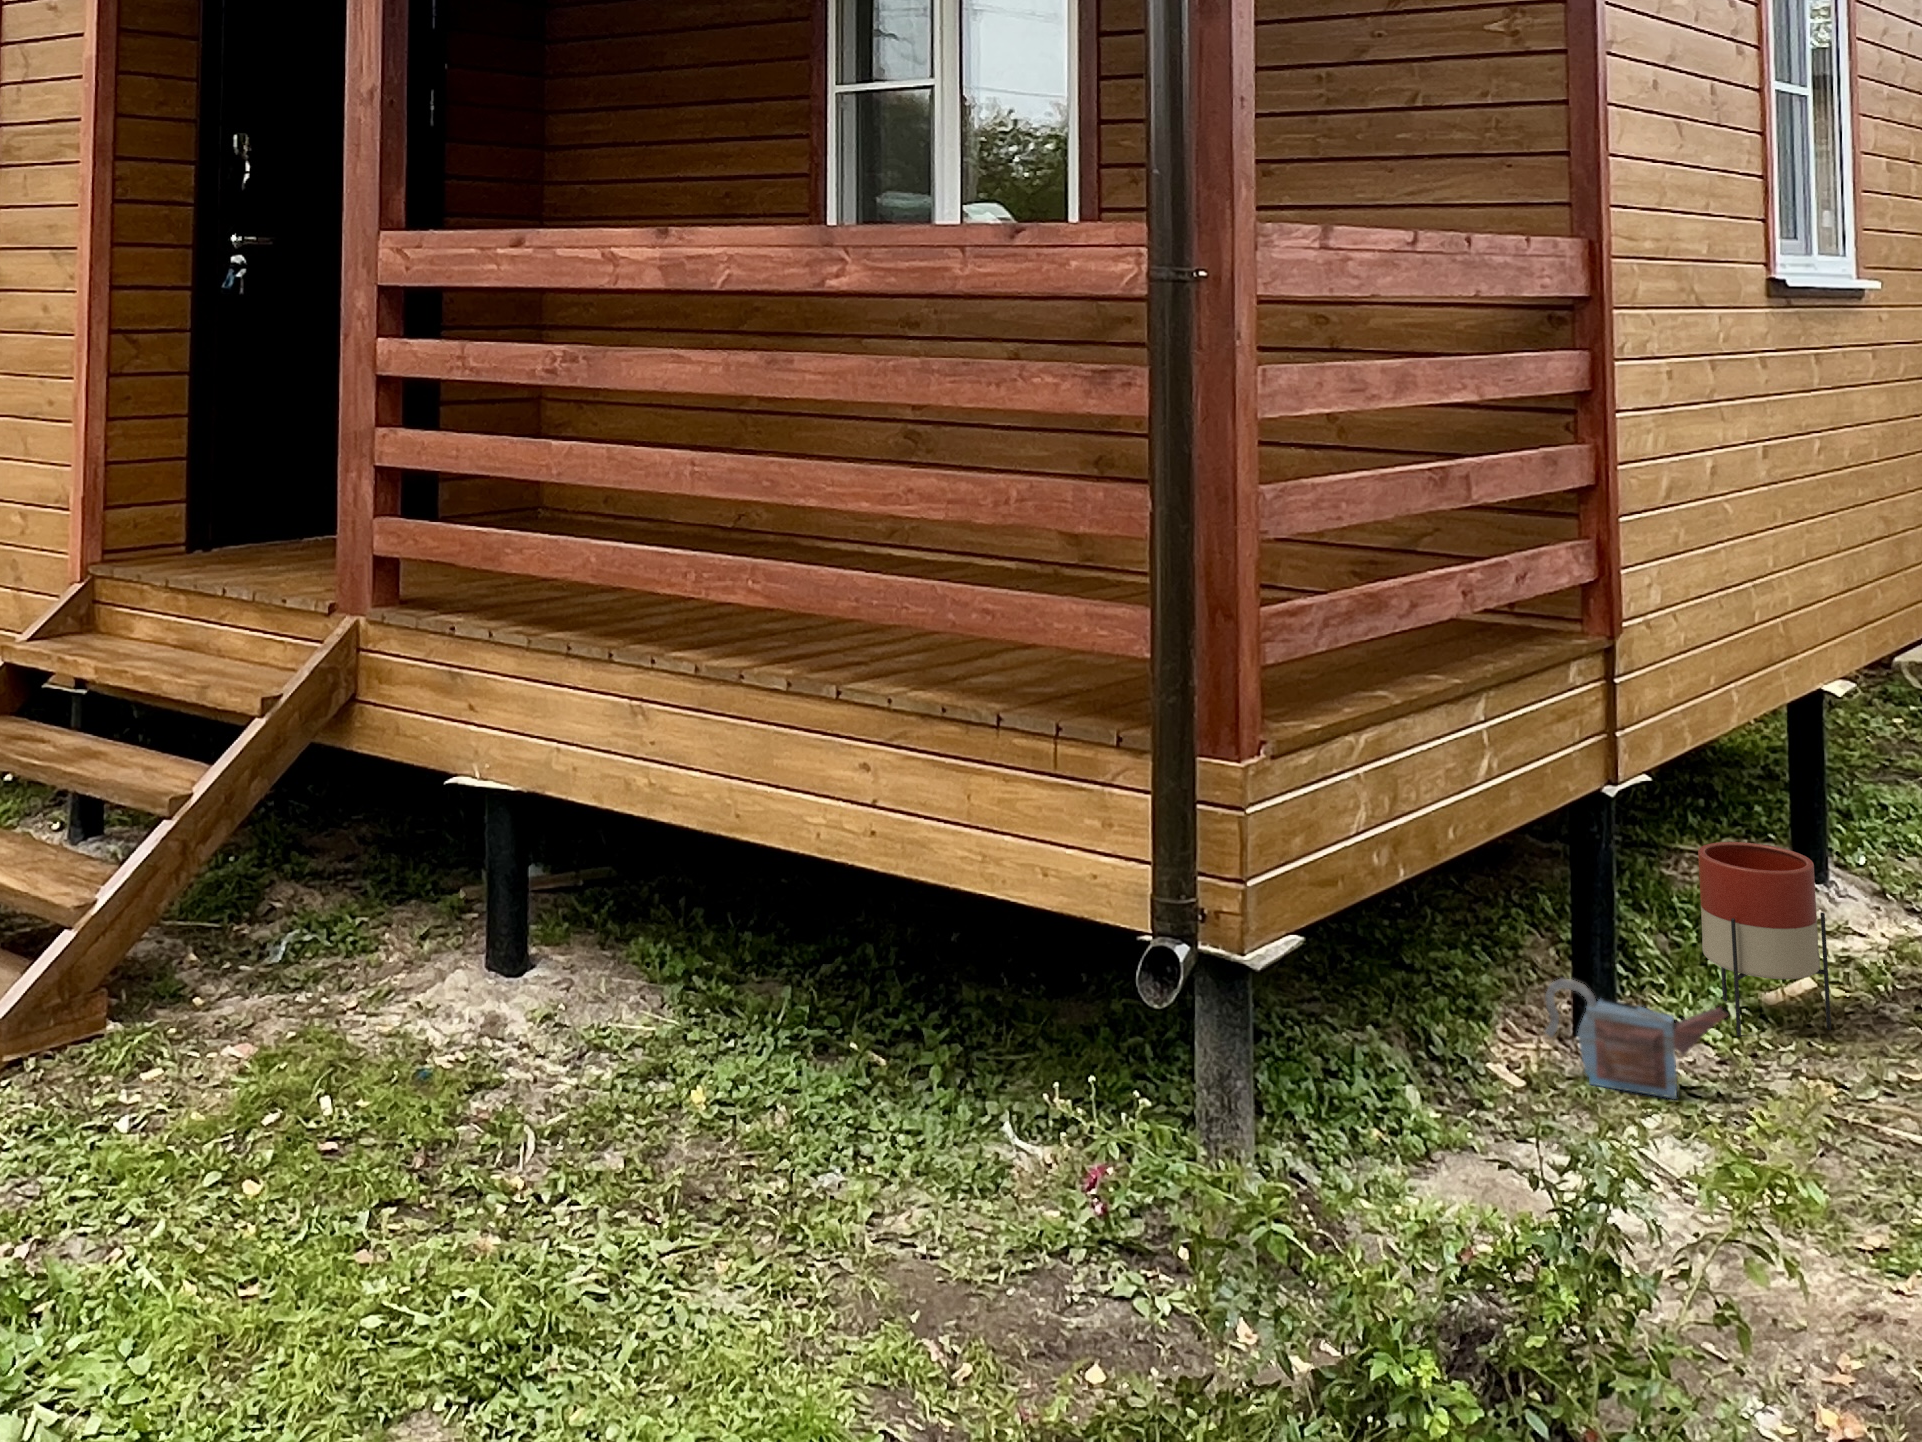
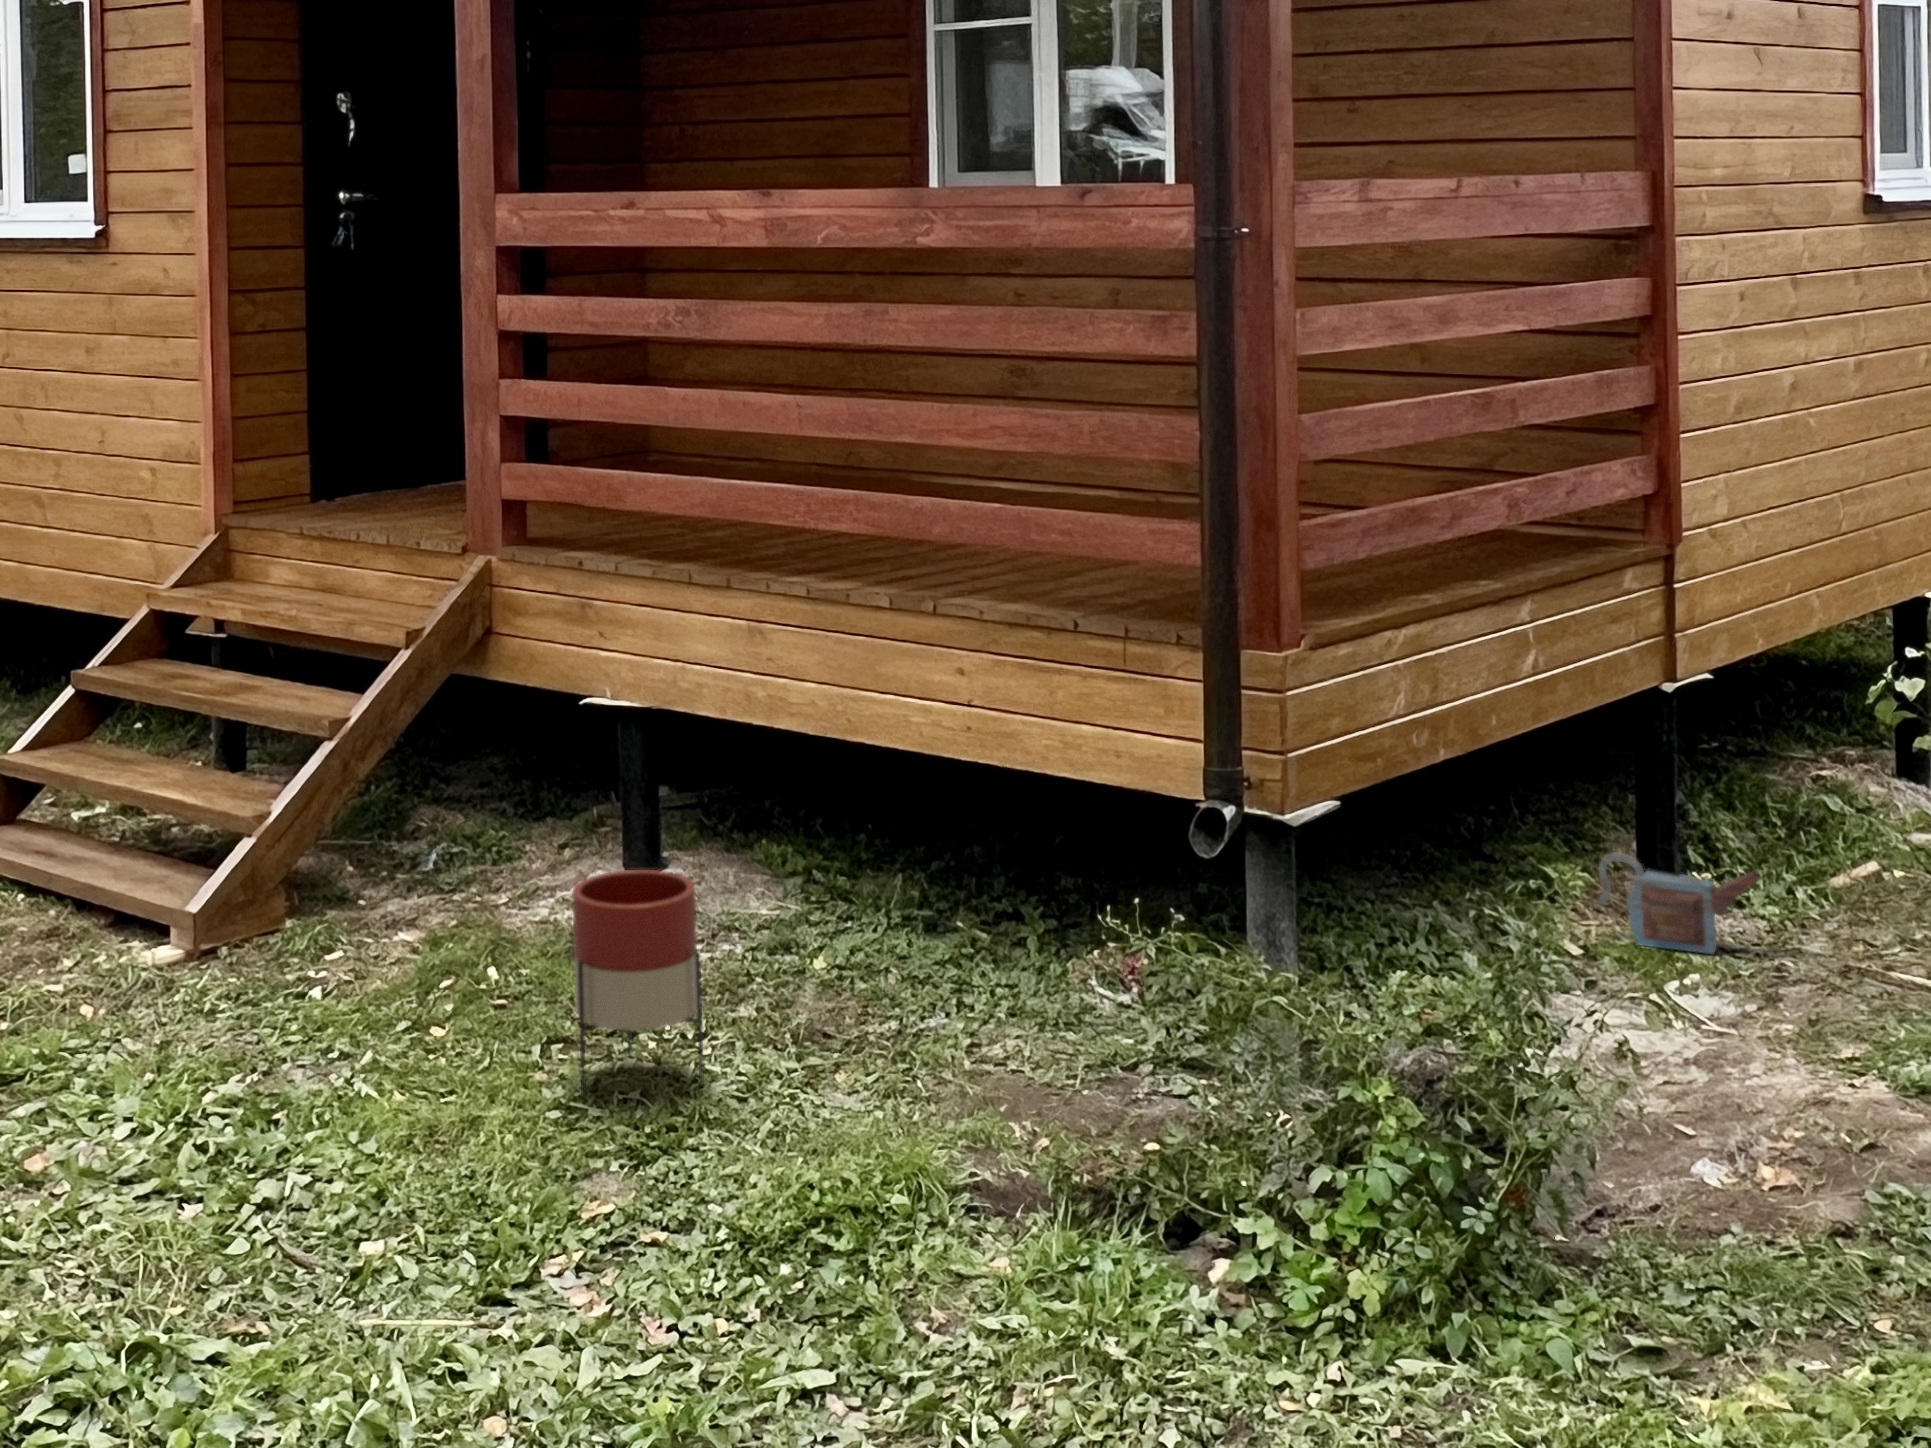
planter: present [1698,842,1831,1036] -> present [572,870,704,1097]

